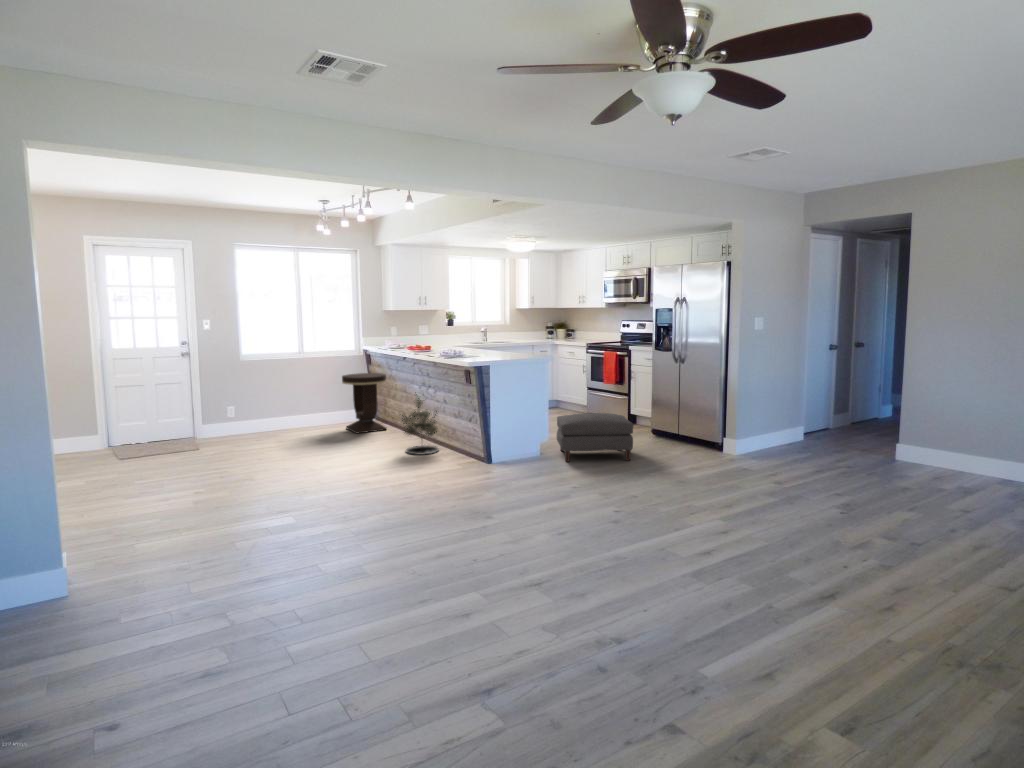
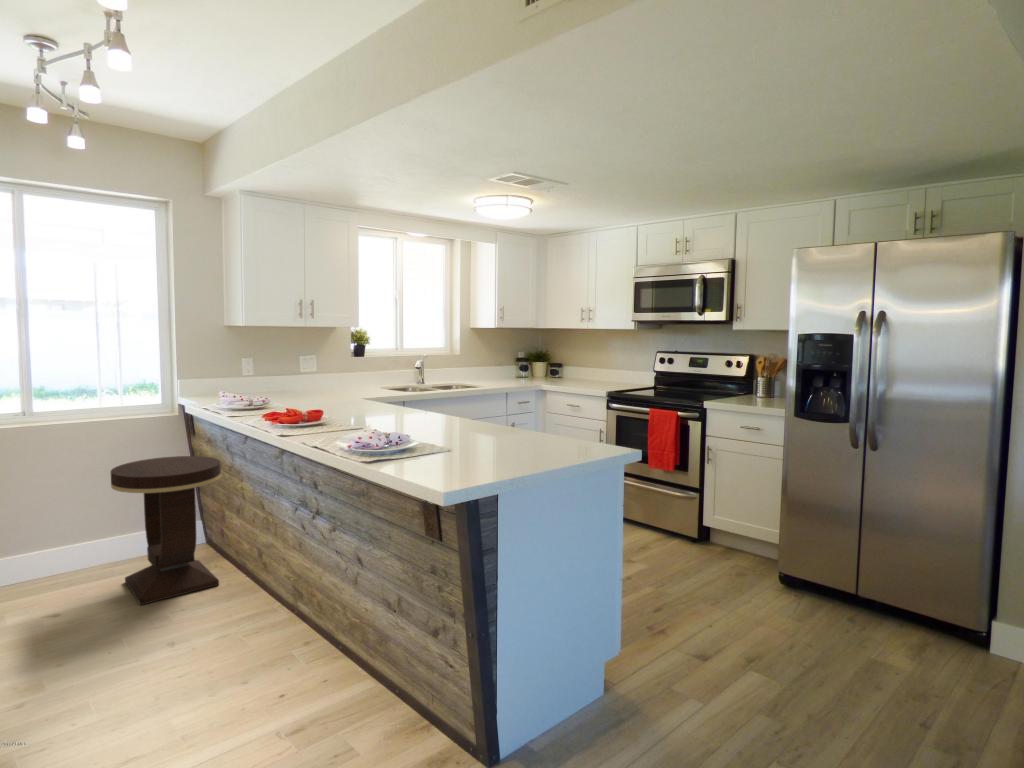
potted tree: present [402,394,438,455] -> none [222,539,345,721]
ottoman: present [557,413,633,462] -> none [638,577,863,740]

